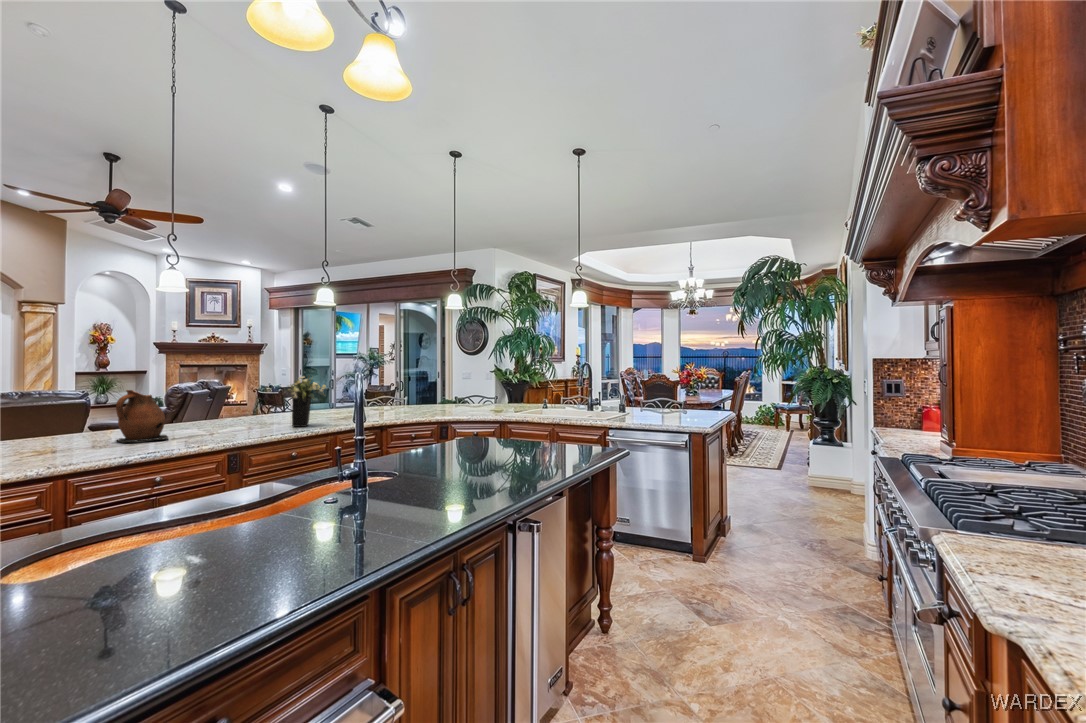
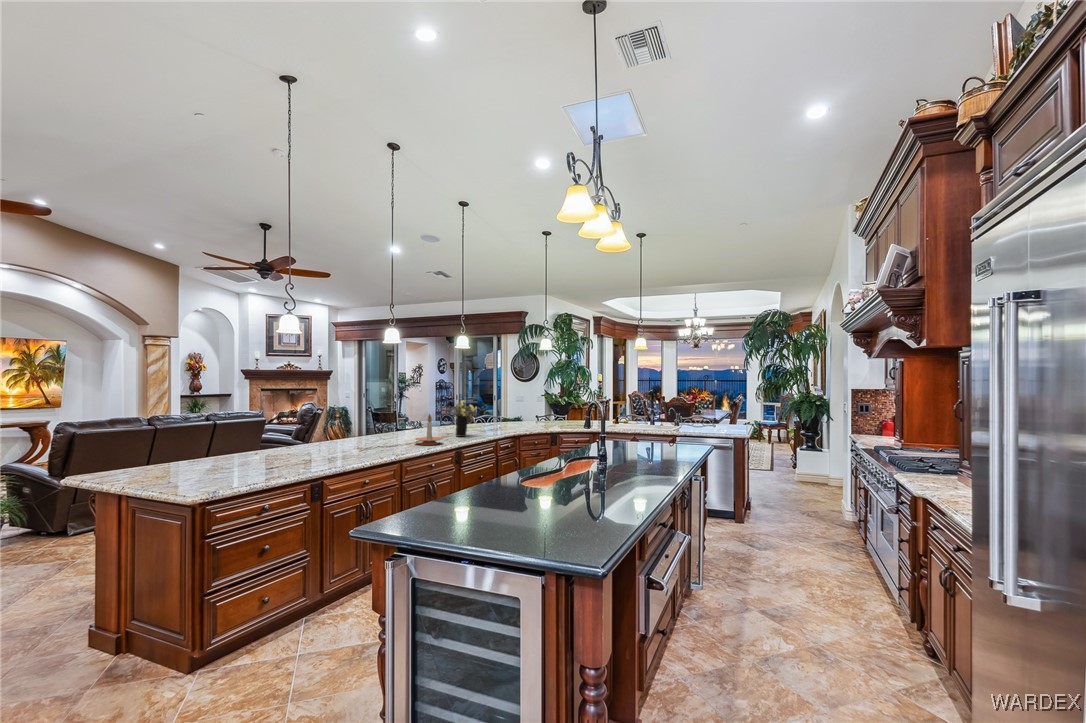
ceramic pitcher: present [116,390,168,442] -> none [367,411,401,446]
candle holder: none [189,395,239,441] -> present [415,414,443,445]

